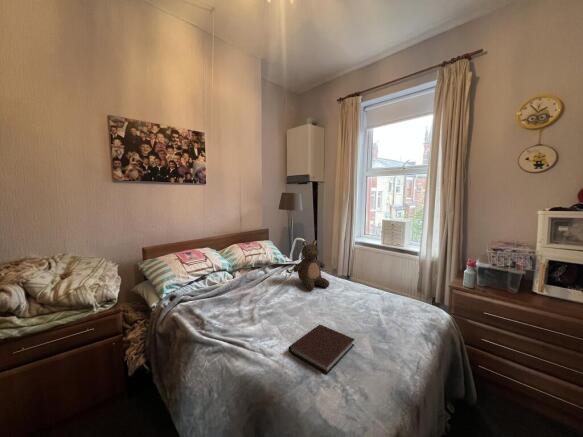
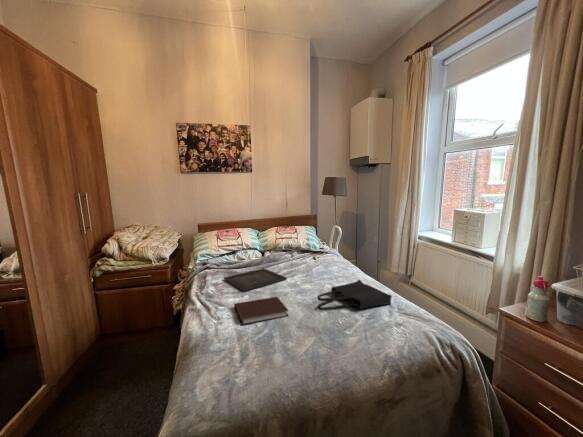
stuffed bear: present [293,240,329,290] -> none [301,225,338,274]
tote bag: none [357,290,412,329] -> present [318,280,392,310]
tray: none [226,291,295,325] -> present [224,268,287,291]

